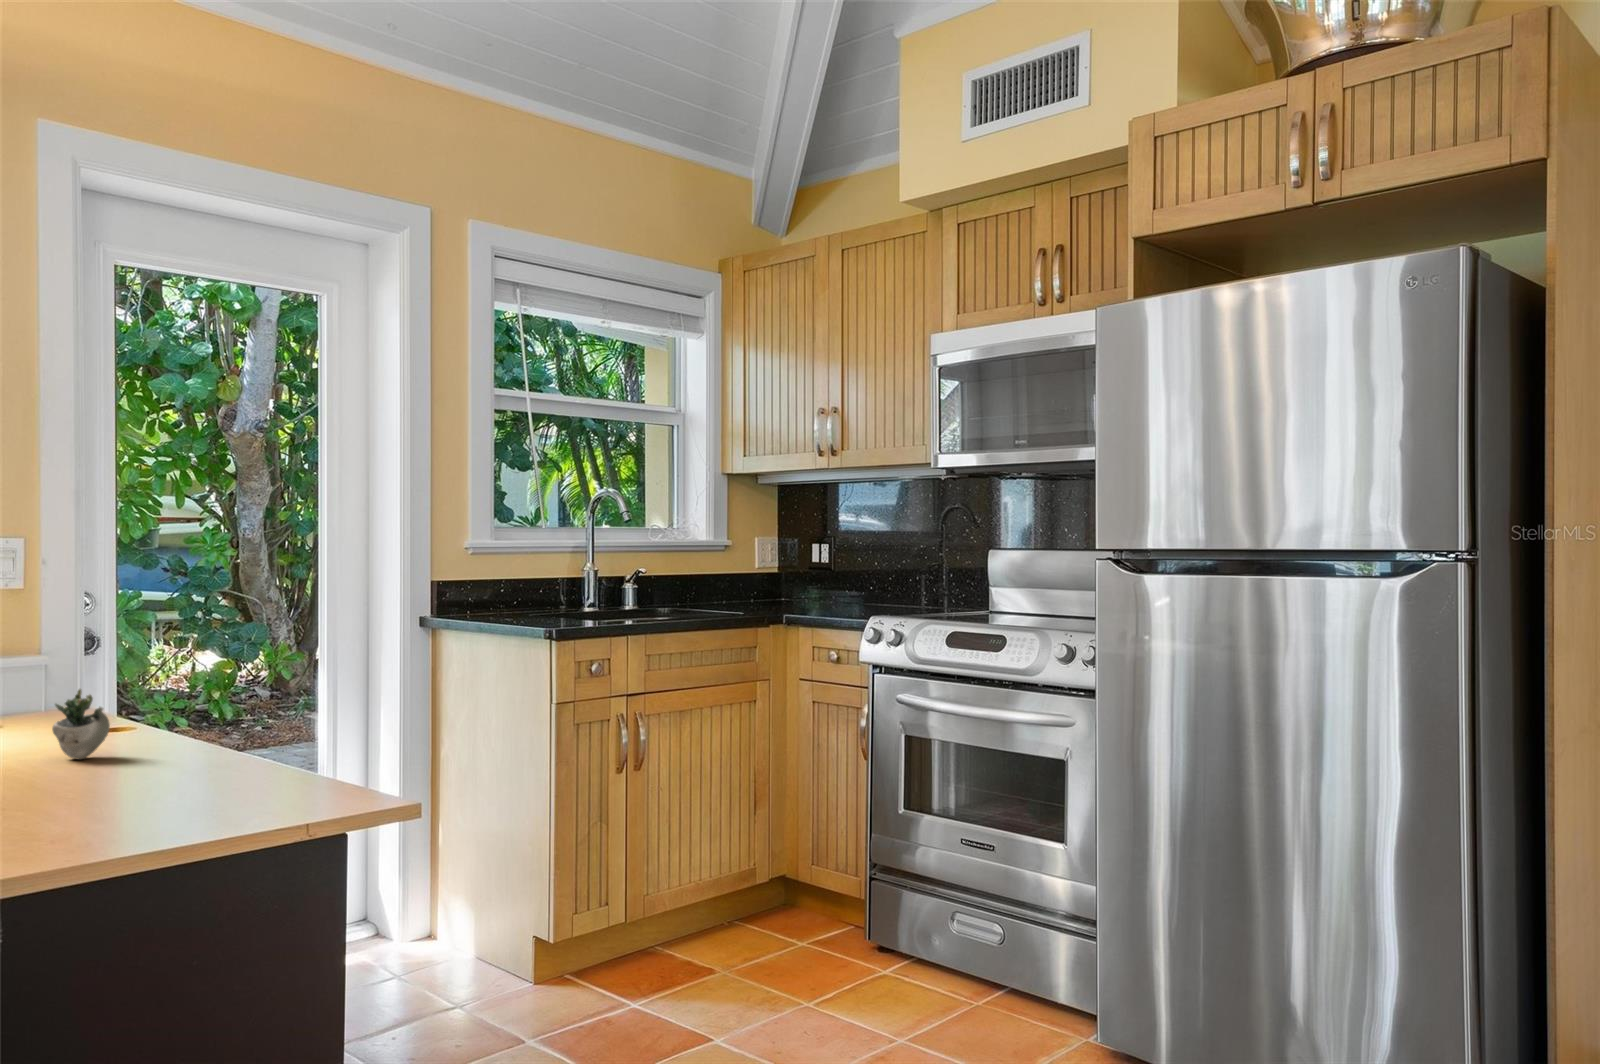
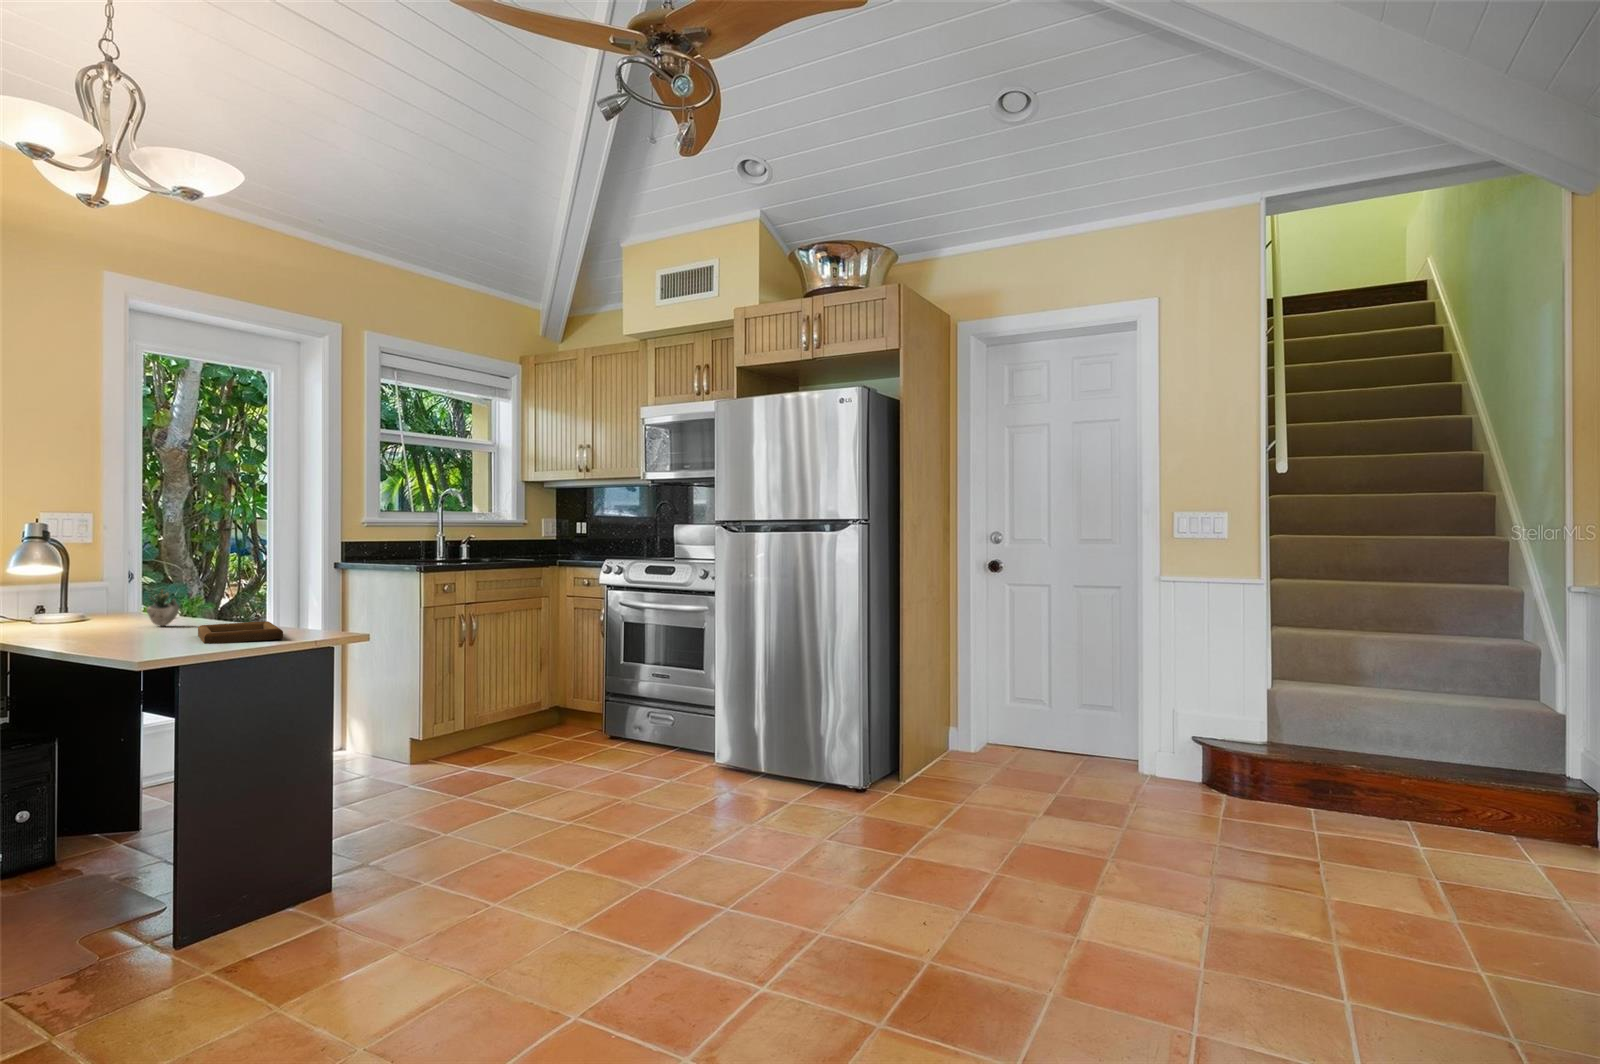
picture frame: none [77,769,241,838] -> present [198,621,283,644]

